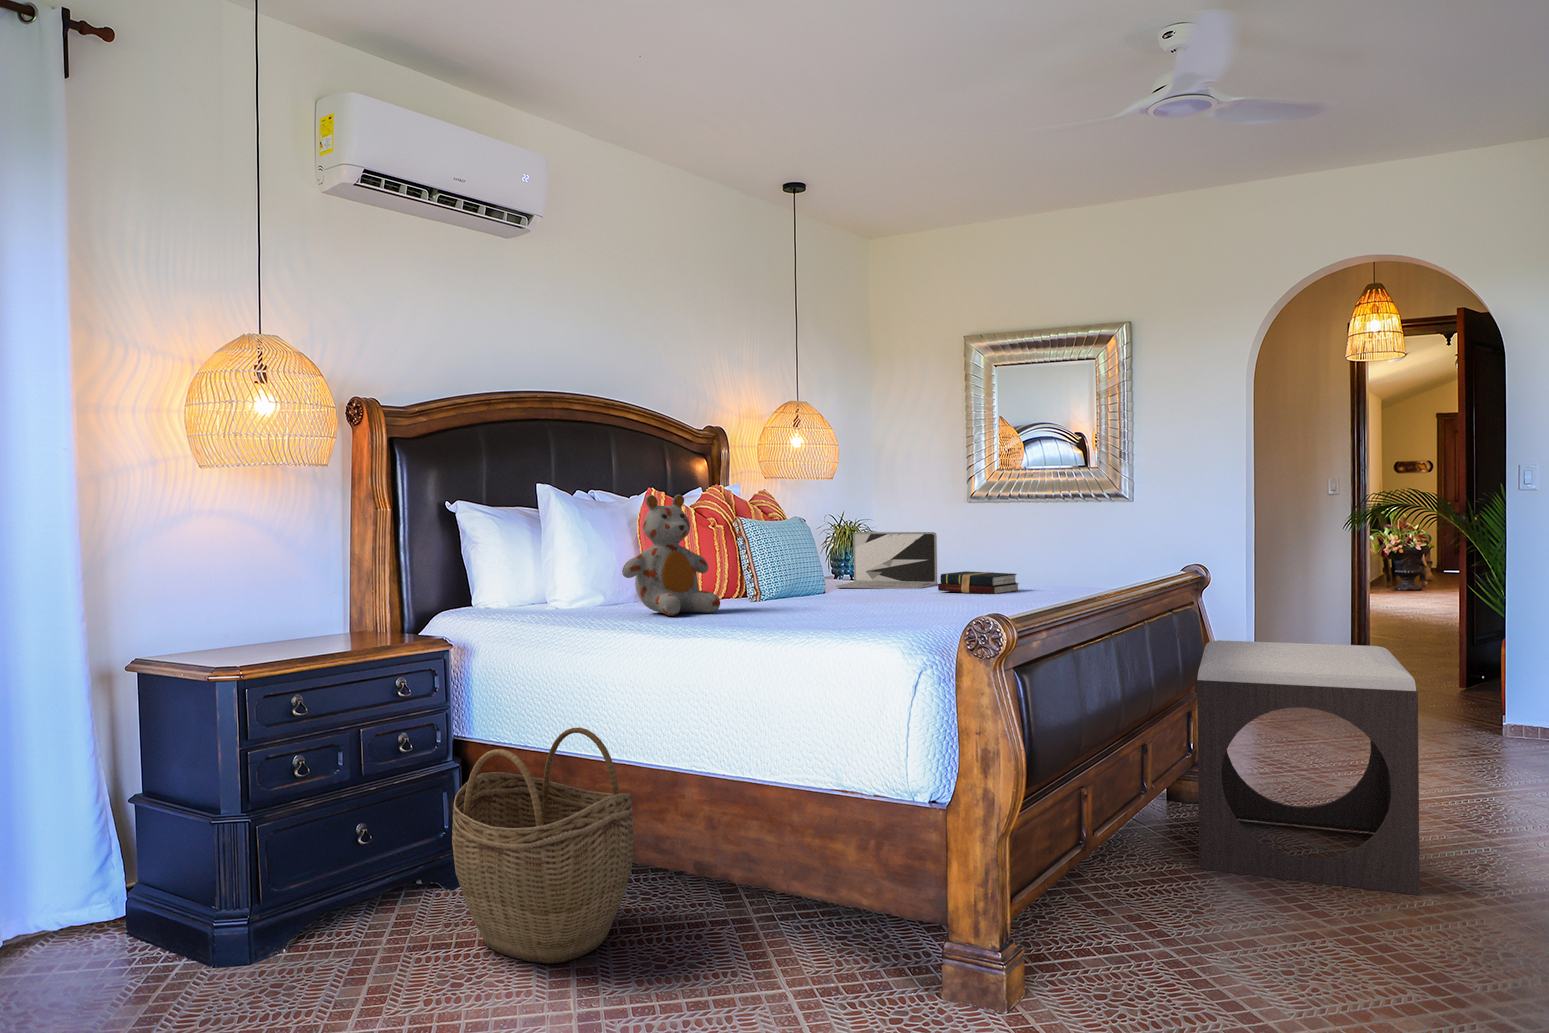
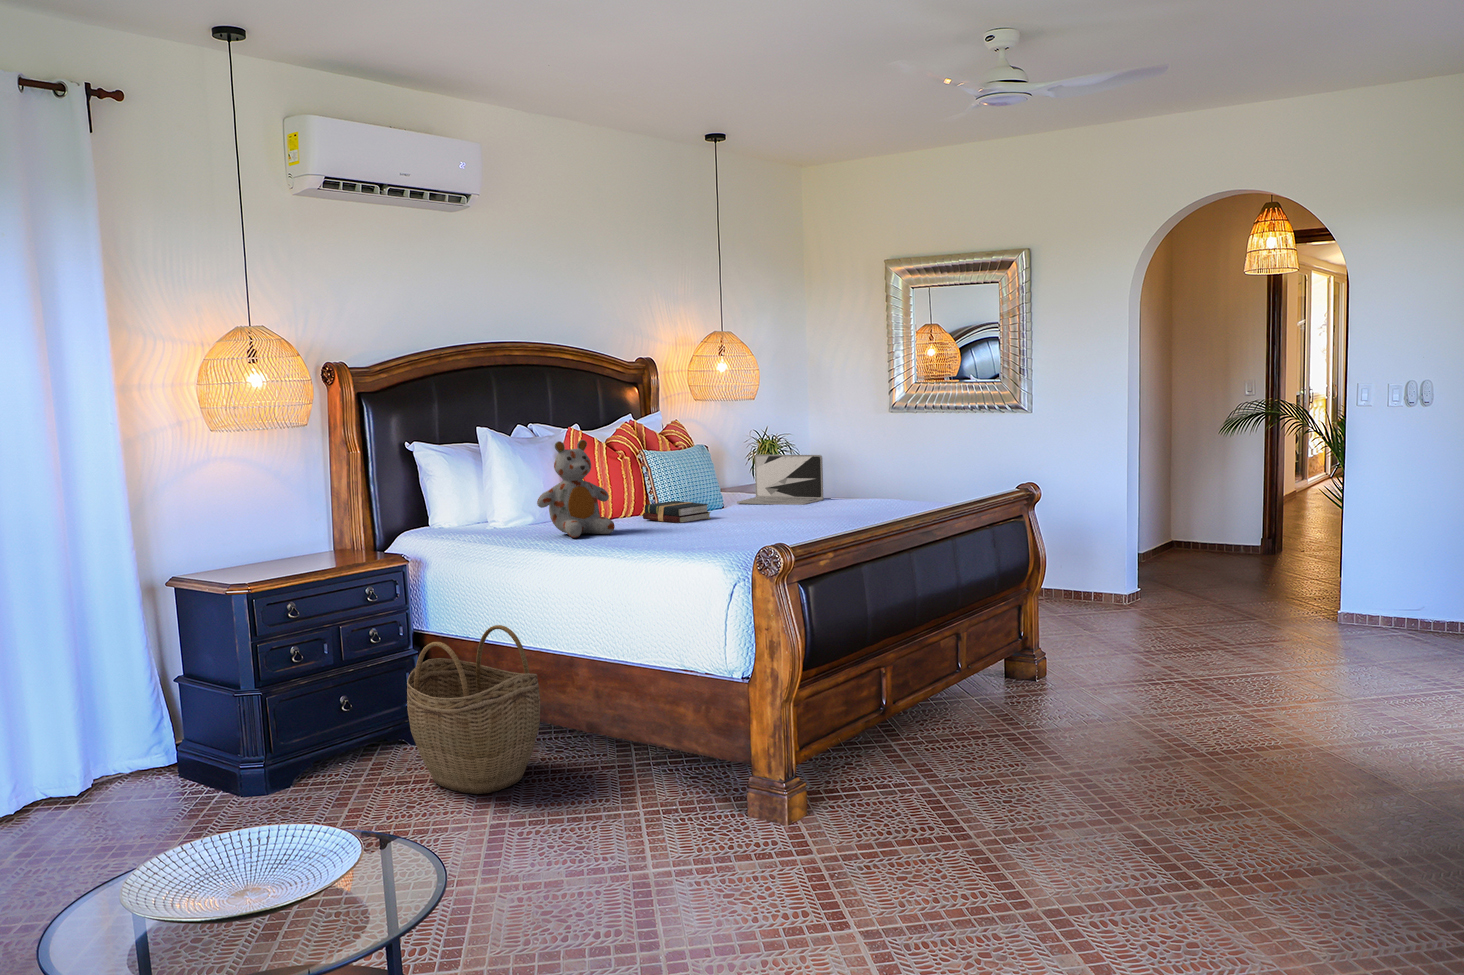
hardback book: present [938,571,1019,594] -> present [643,501,710,523]
footstool: present [1197,640,1420,895] -> none [992,549,1171,750]

